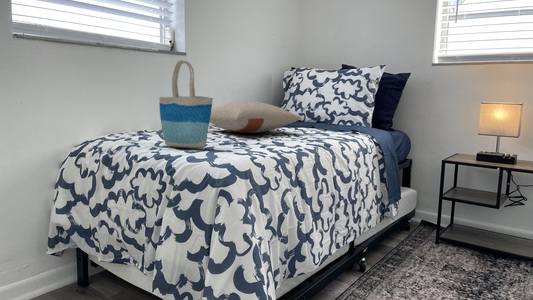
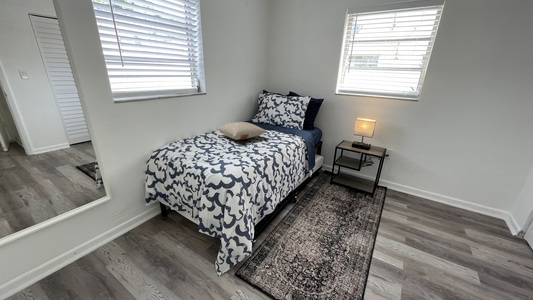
tote bag: present [159,60,213,148] -> none [195,116,222,159]

